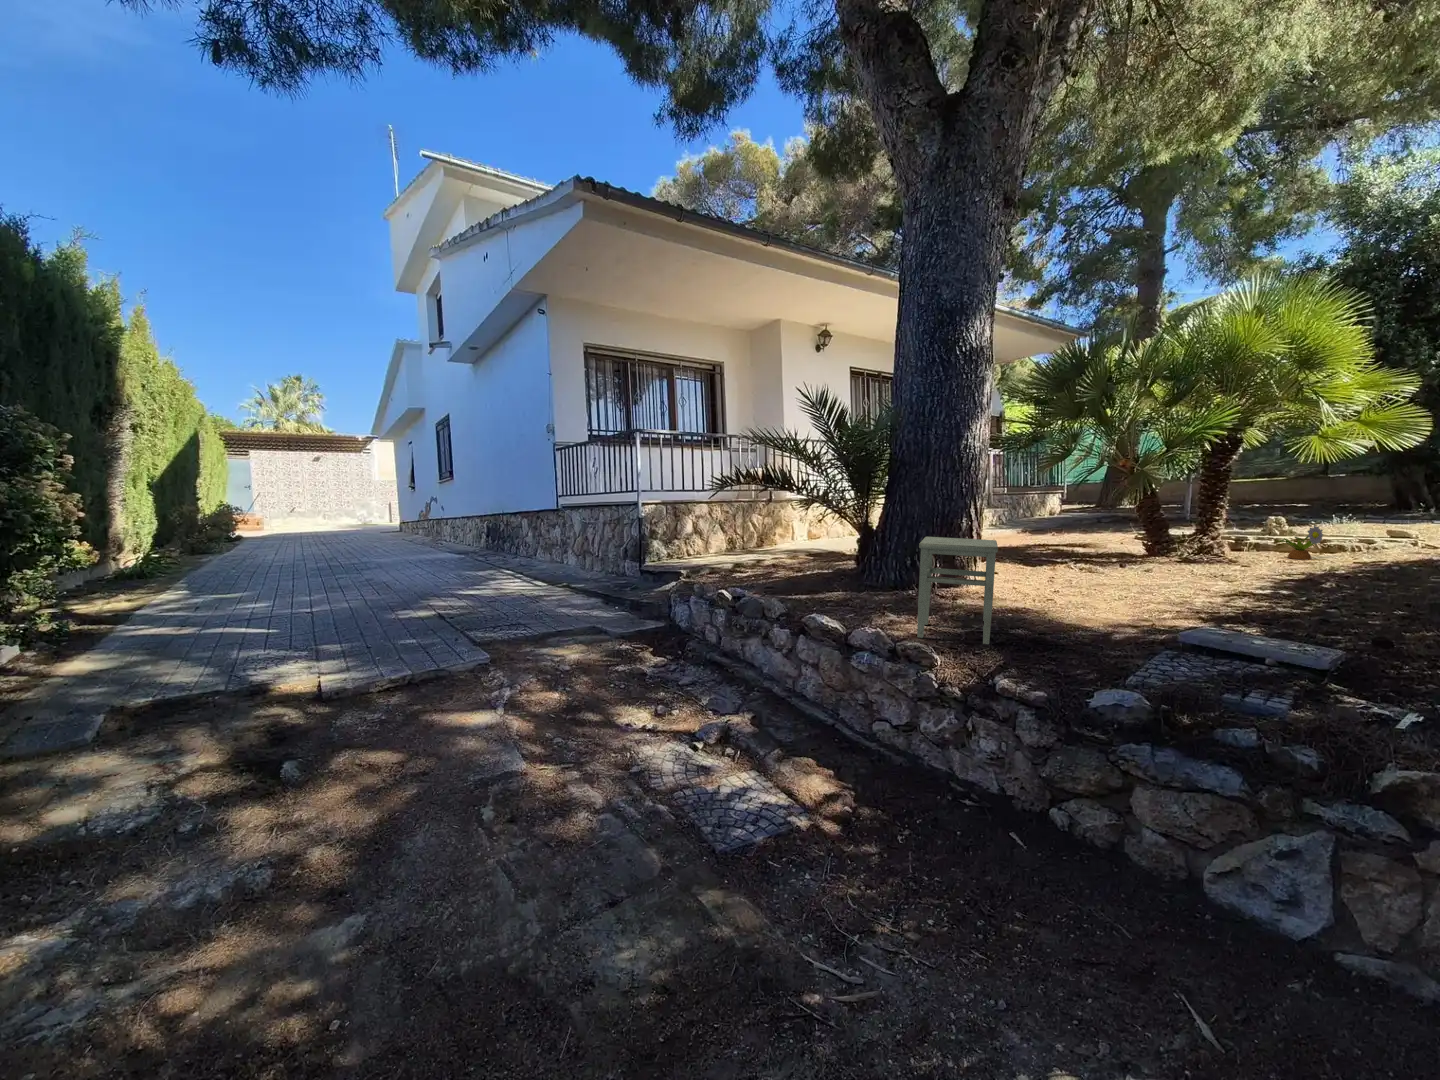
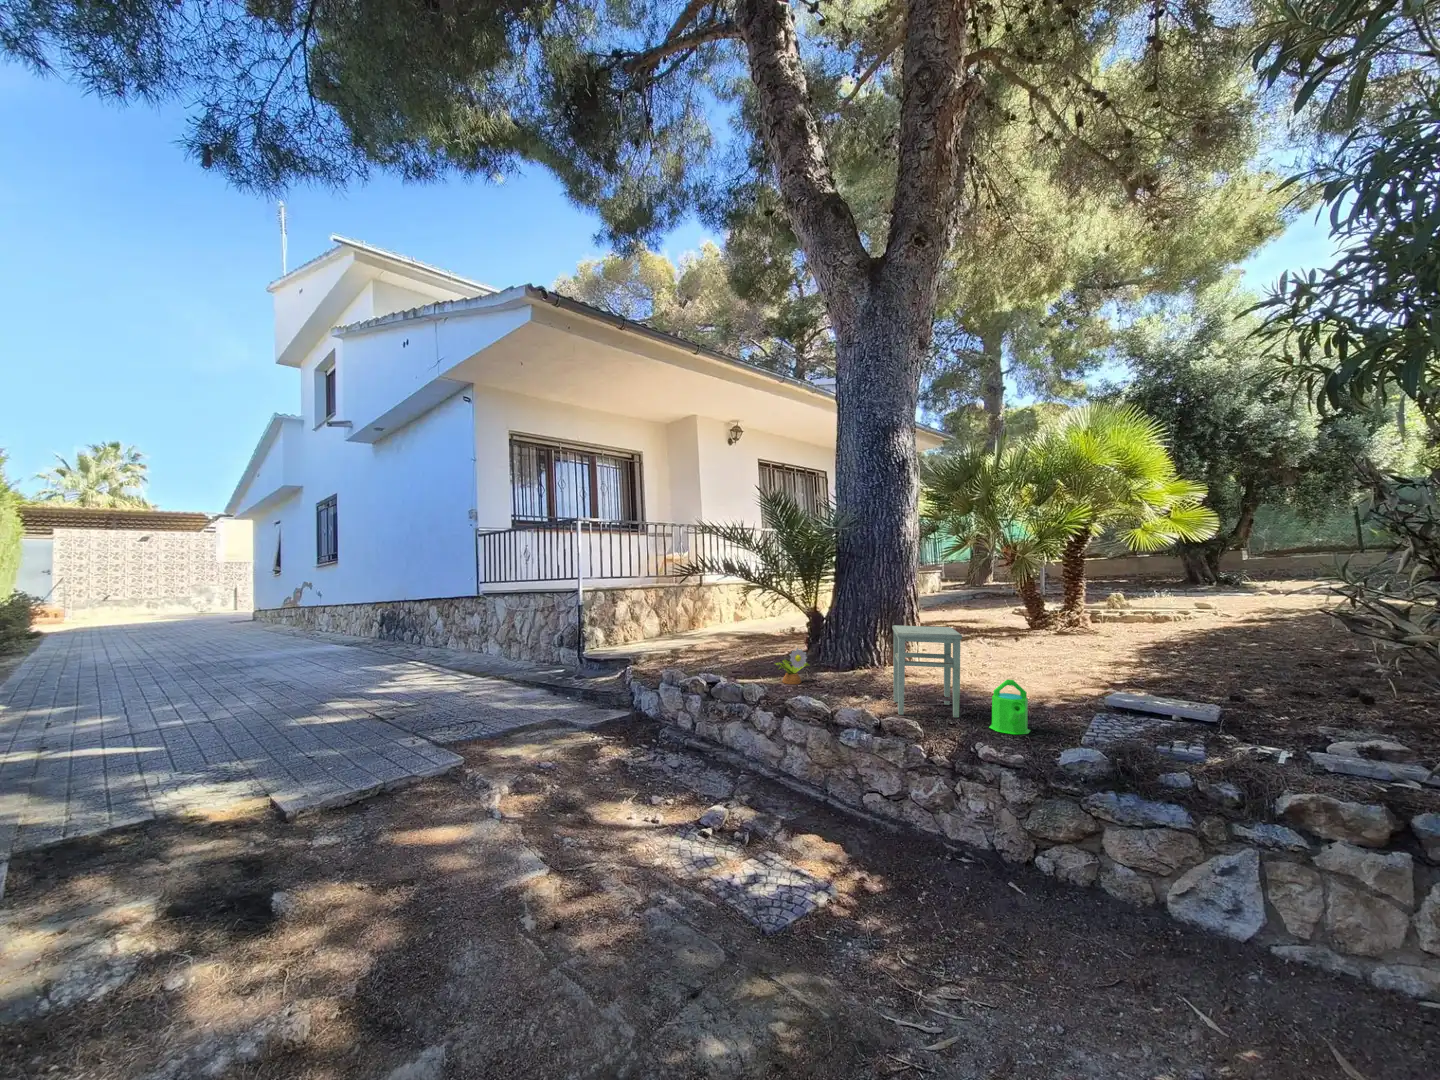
decorative plant: present [1279,525,1323,560] -> present [775,648,810,684]
watering can: none [1017,601,1070,667] -> present [989,680,1031,734]

